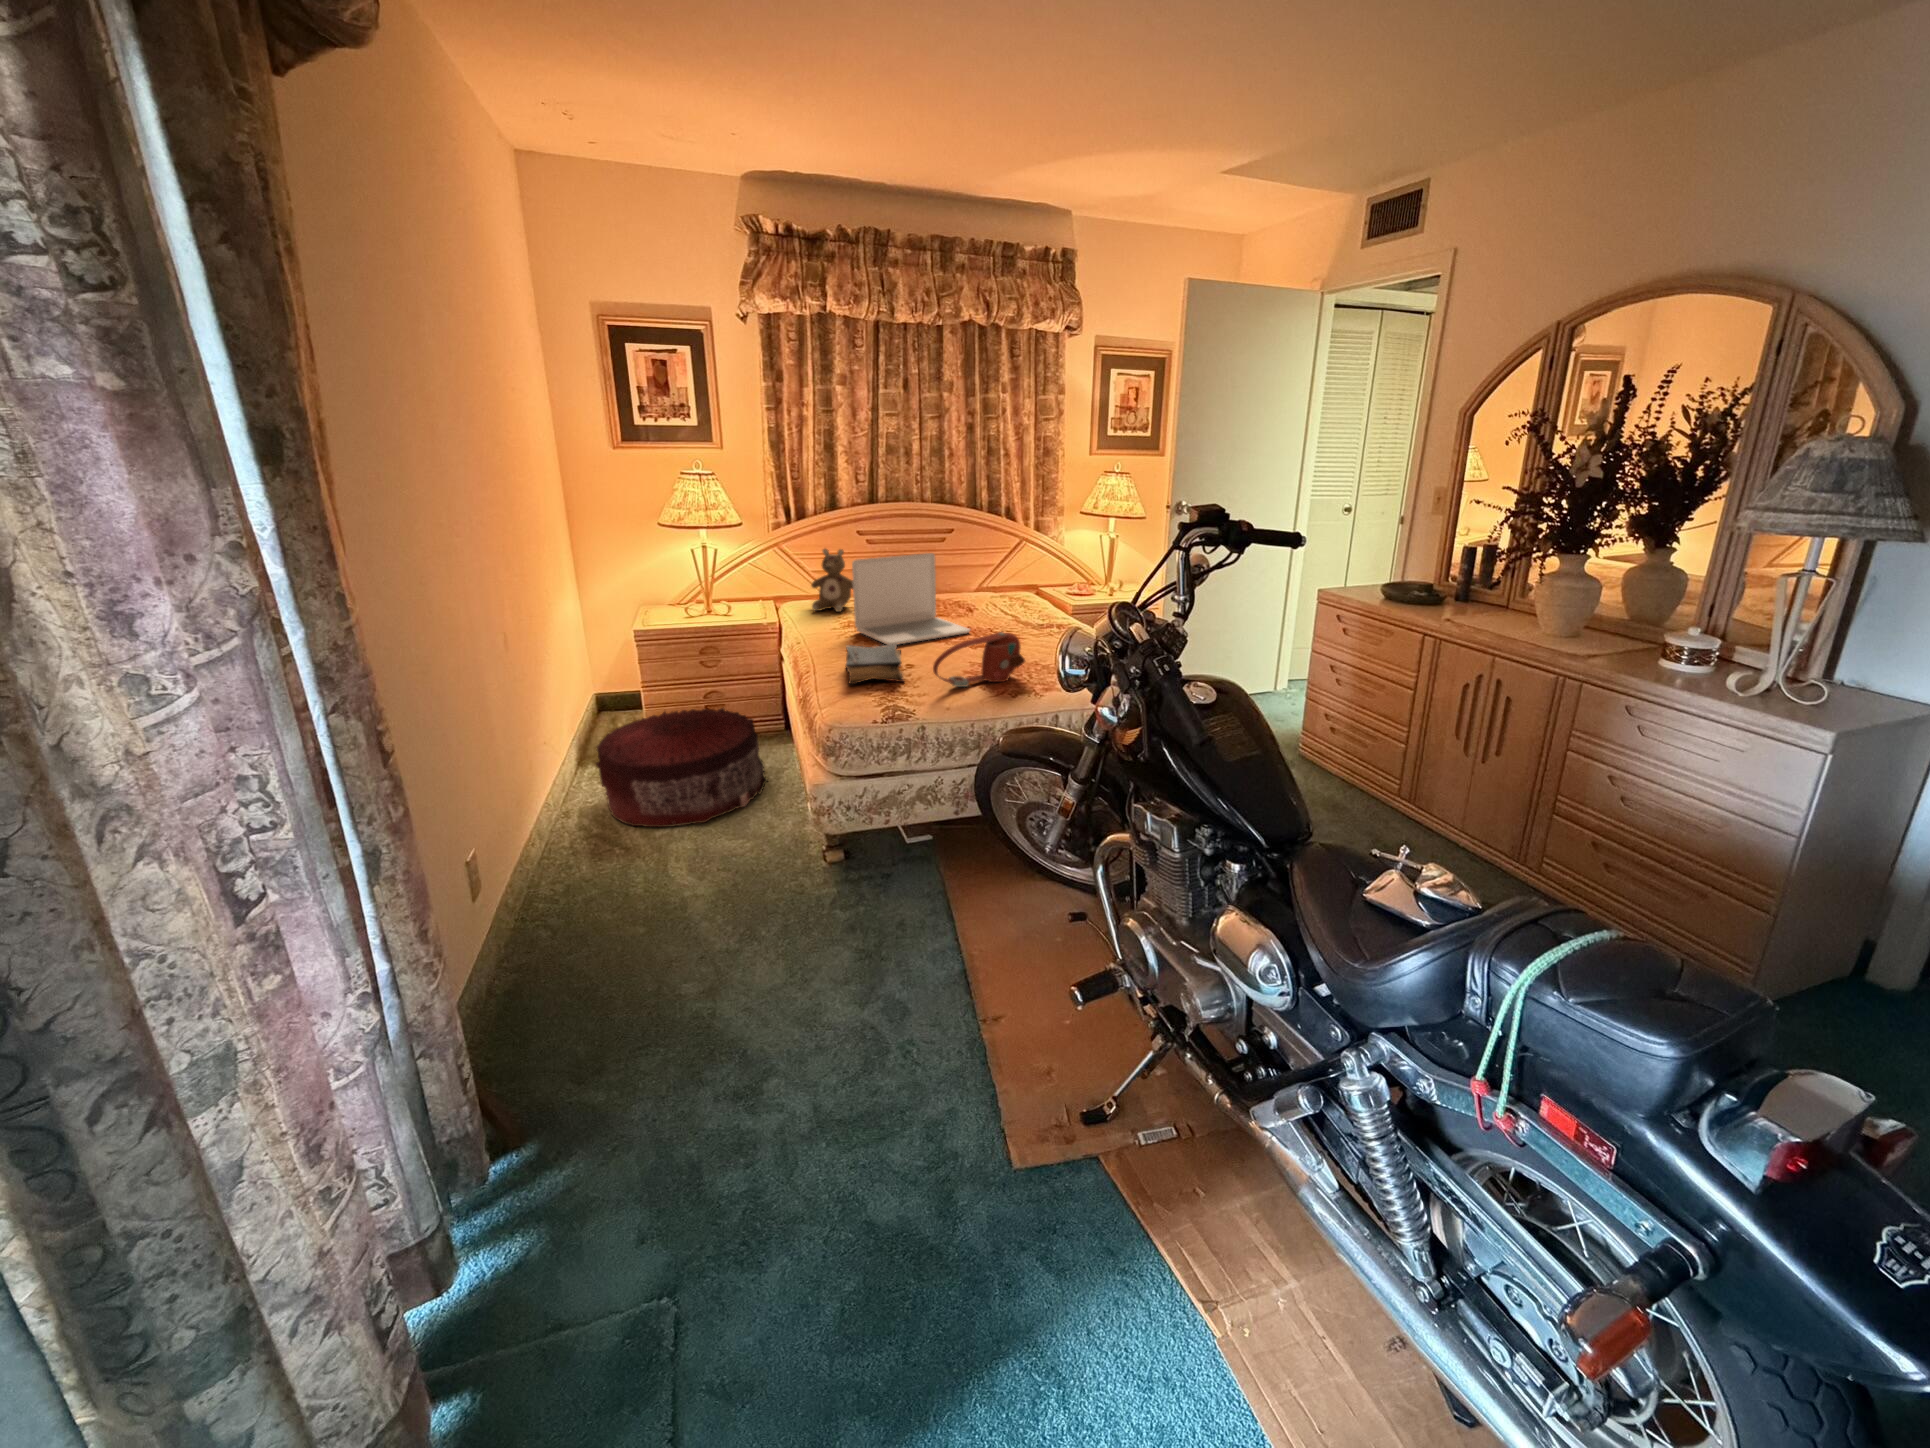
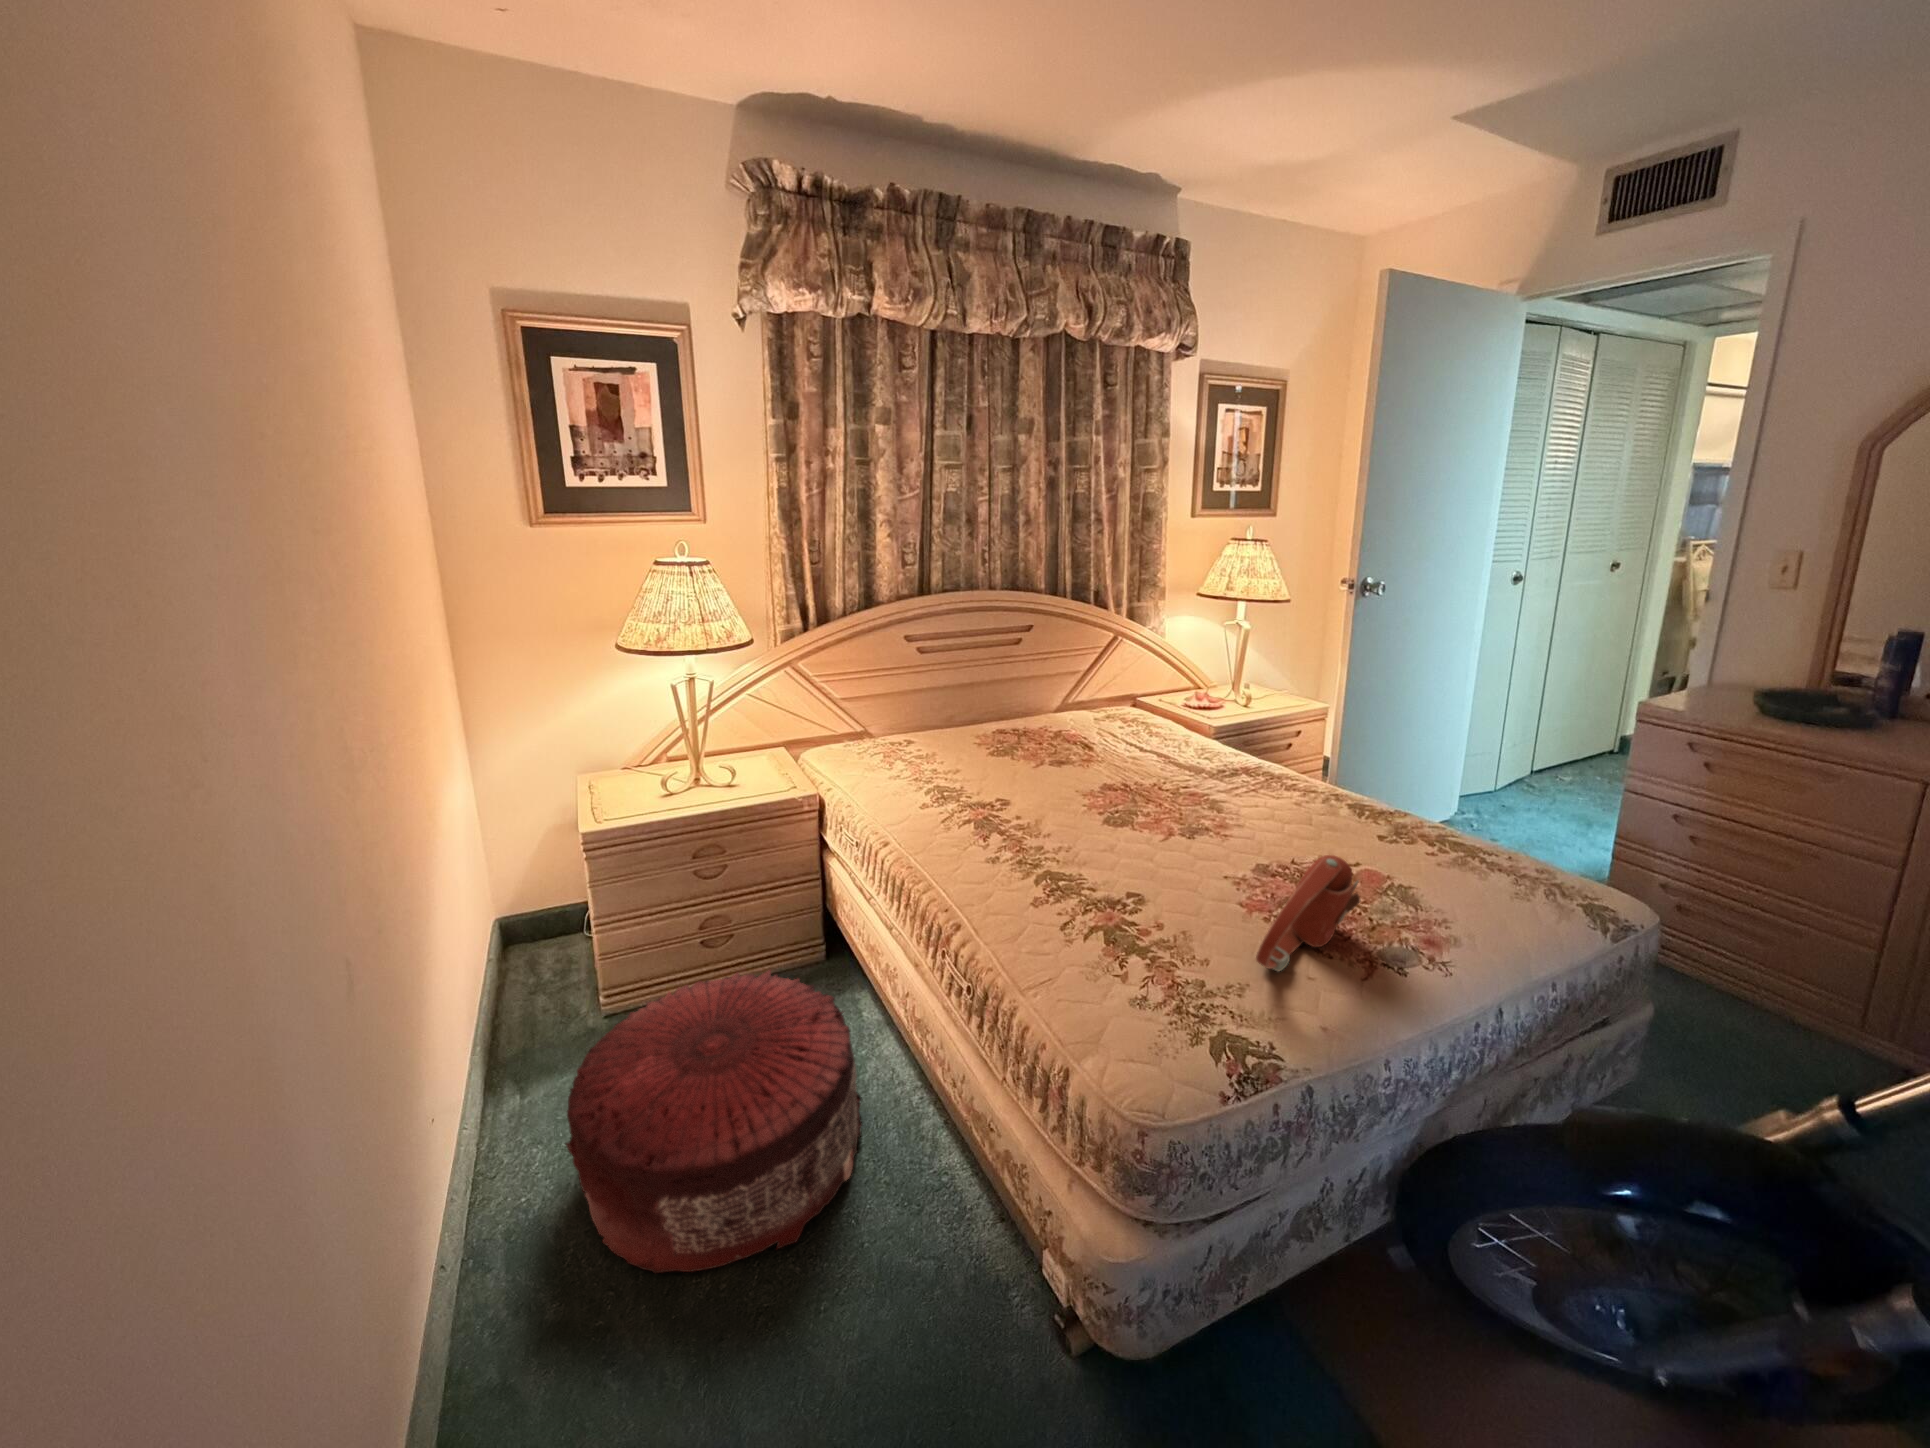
stuffed bear: present [811,549,853,612] -> none [858,672,933,771]
laptop: present [852,553,970,645] -> none [973,682,1150,853]
book: present [845,644,904,685] -> none [1032,871,1175,986]

